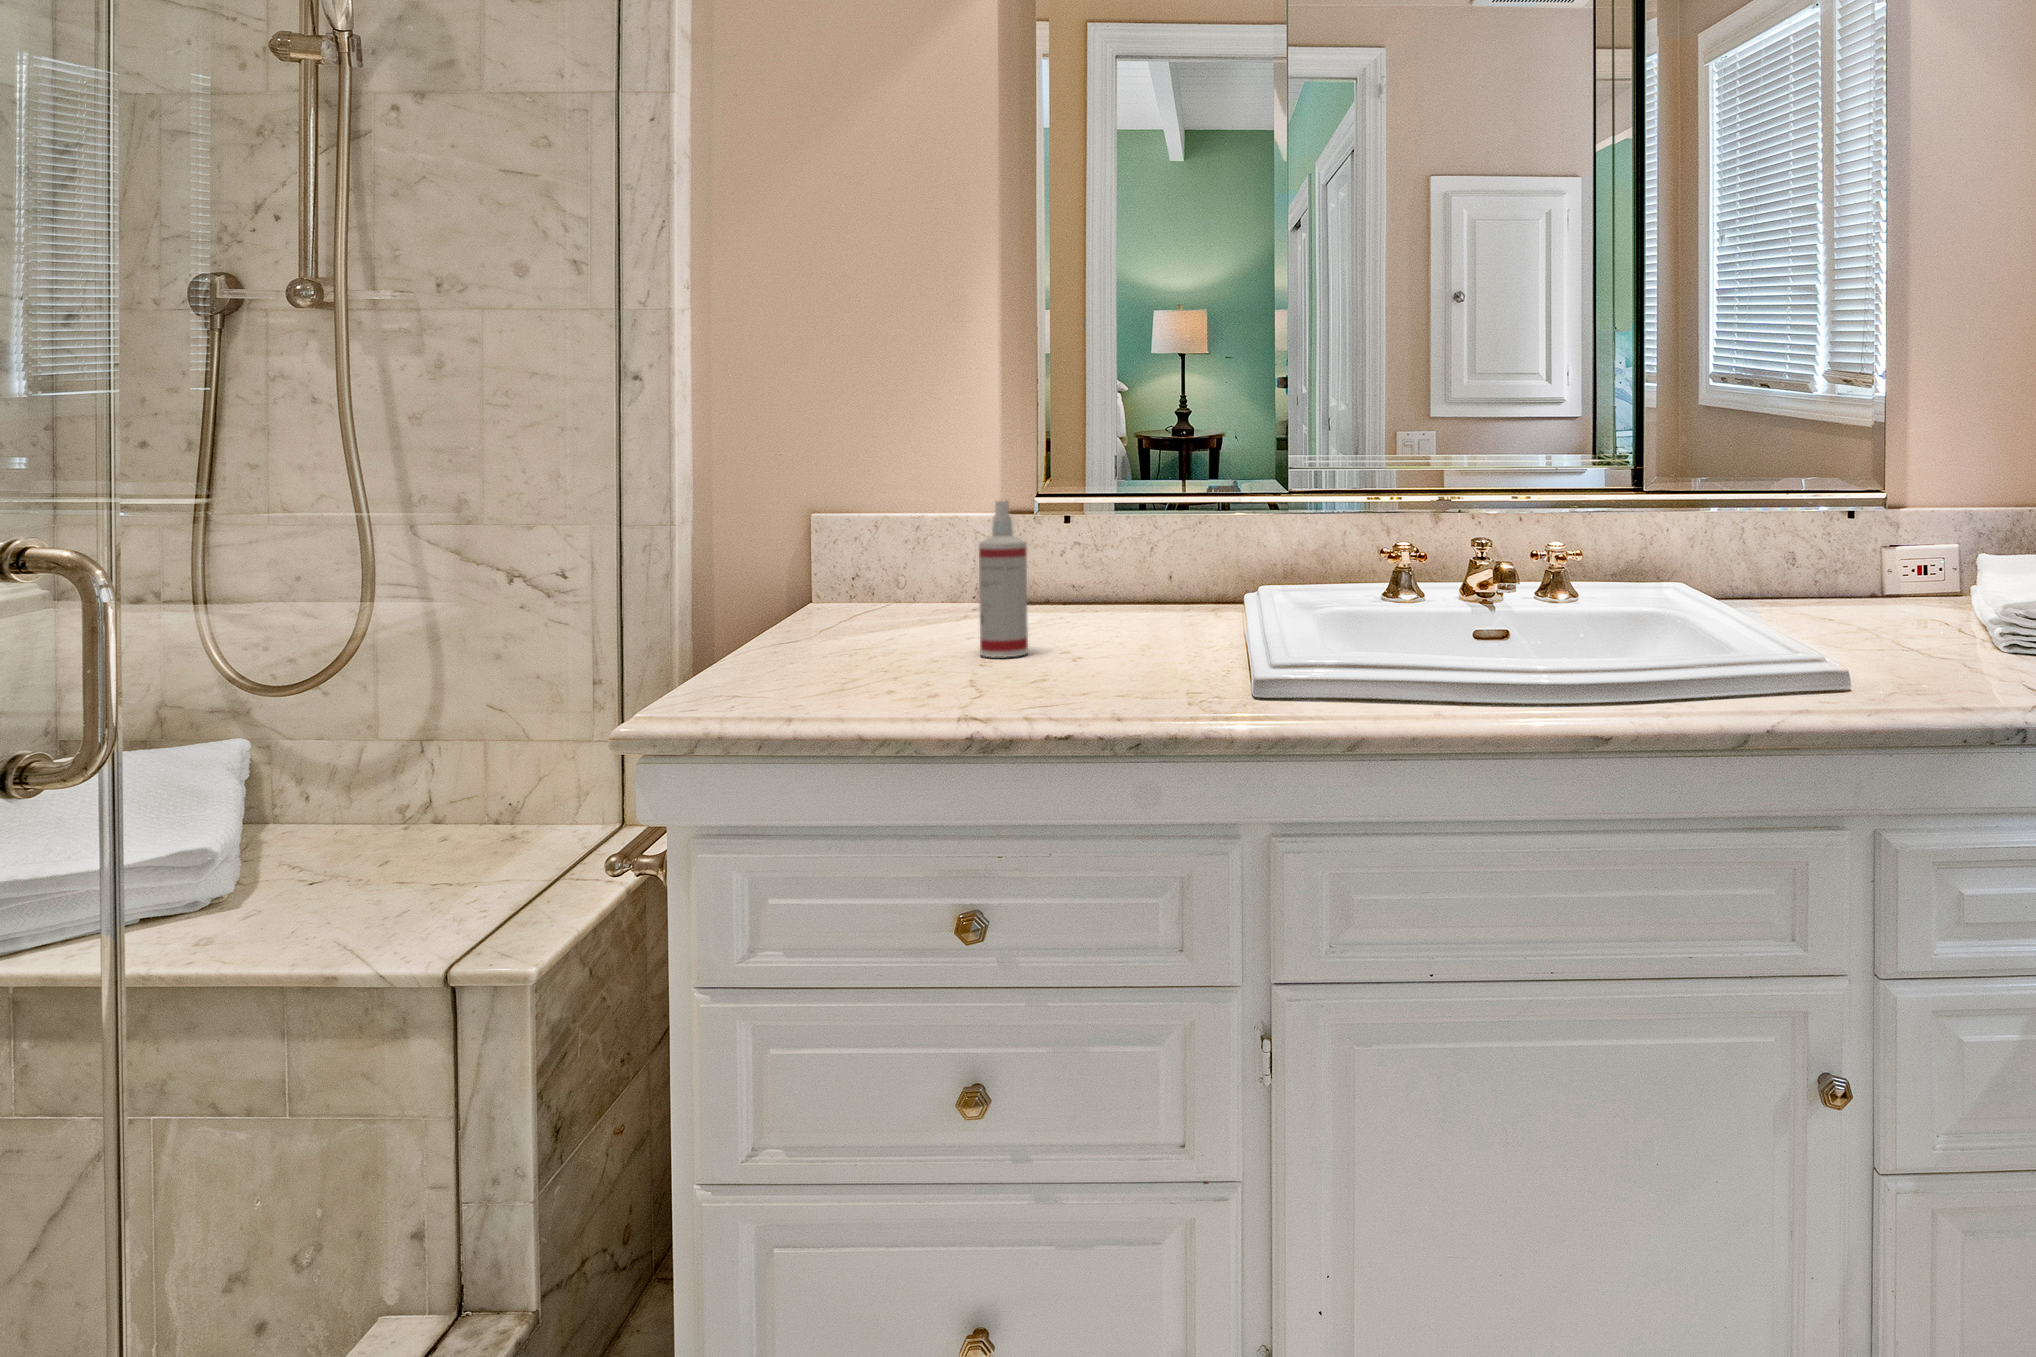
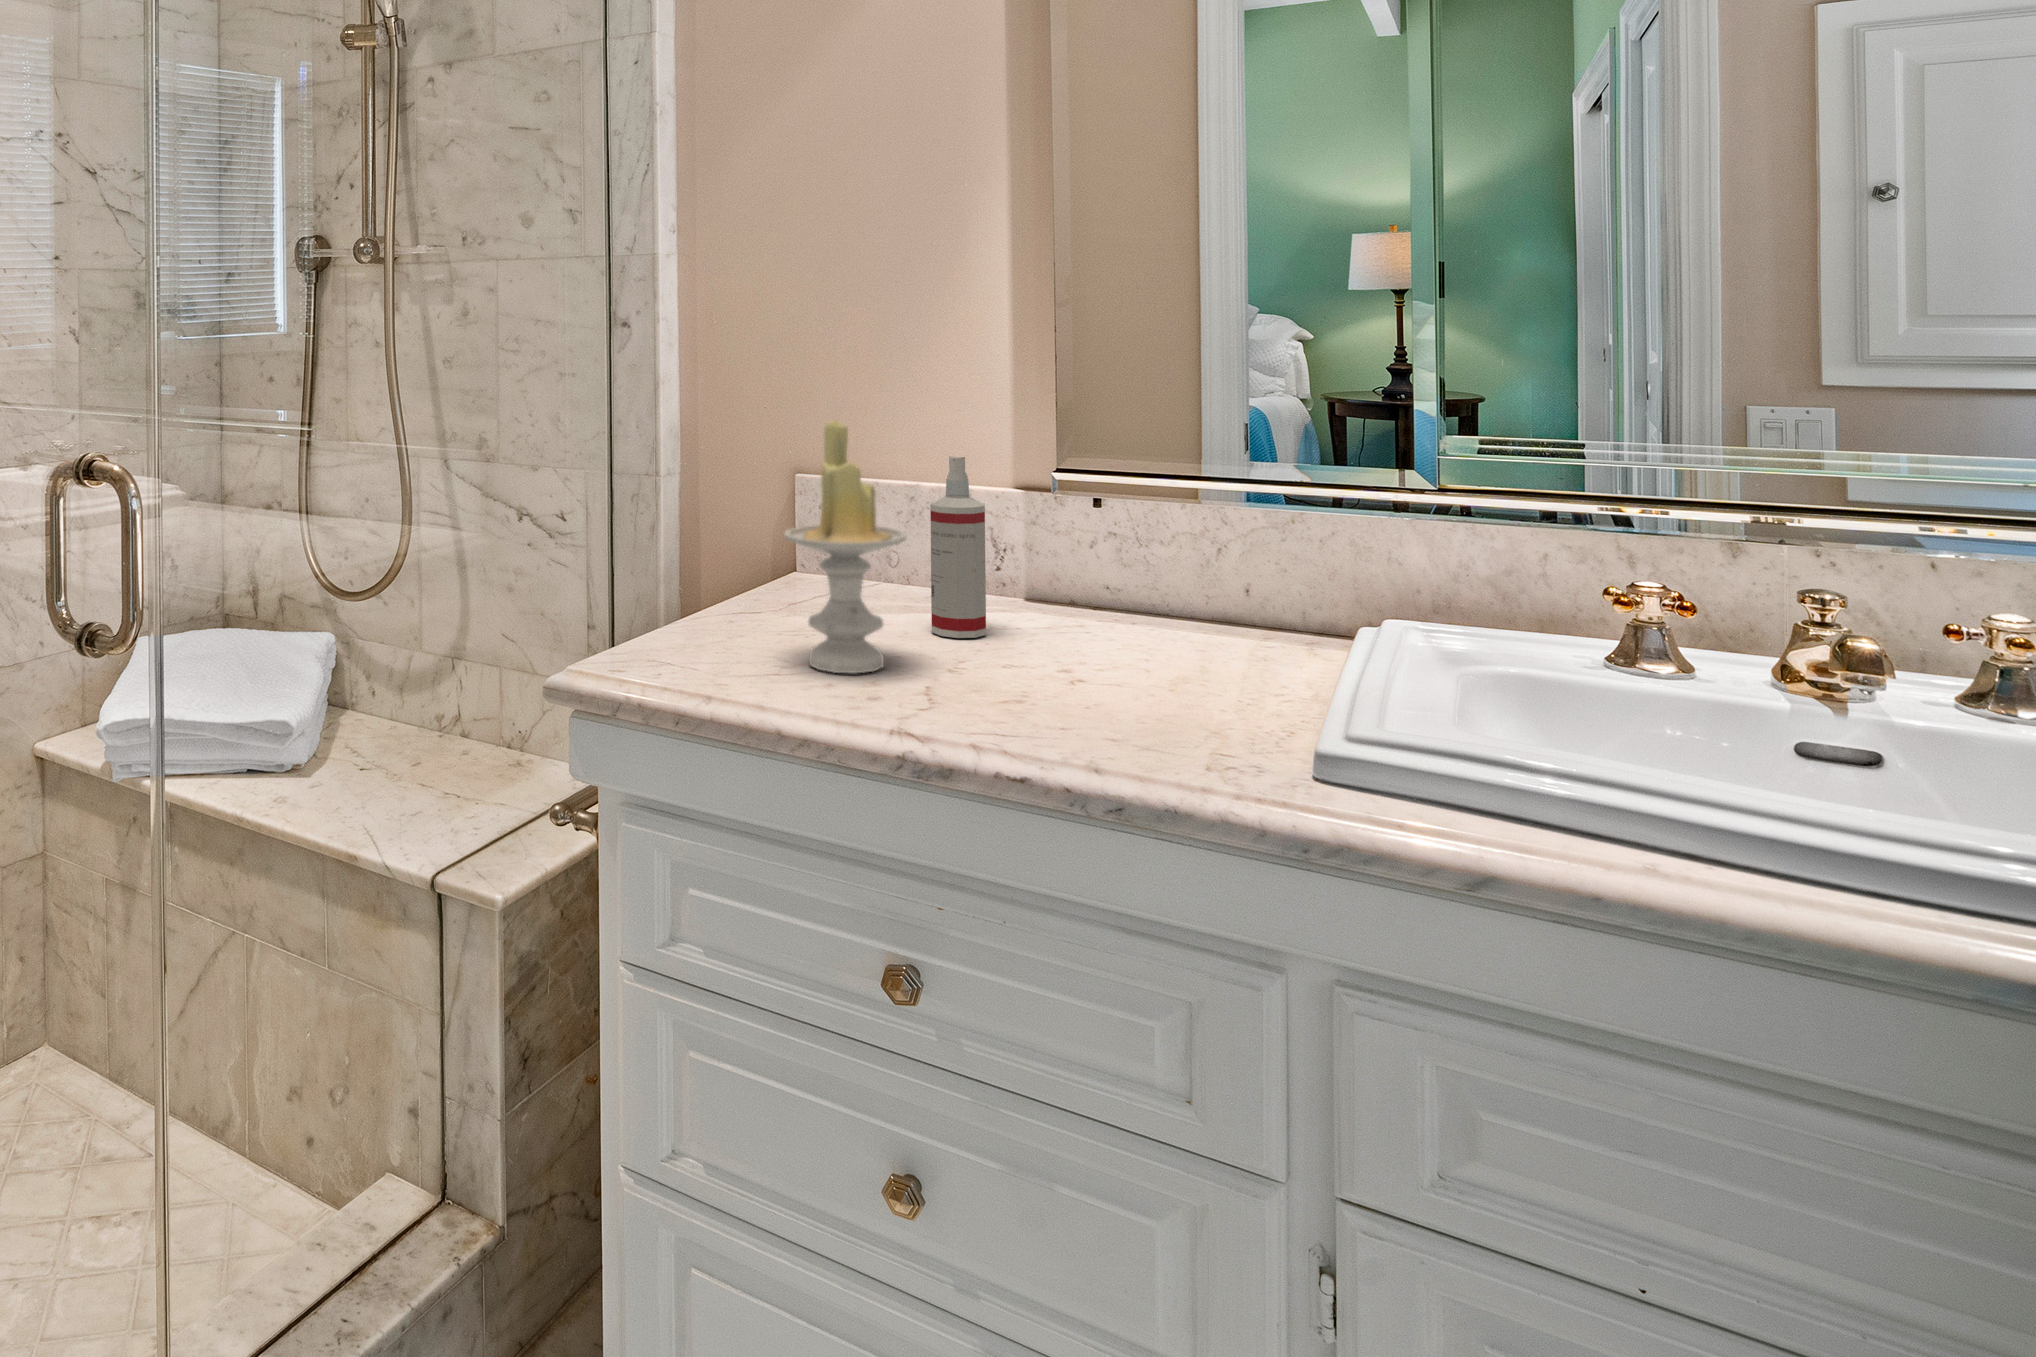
candle: none [856,461,972,687] -> present [785,421,906,673]

